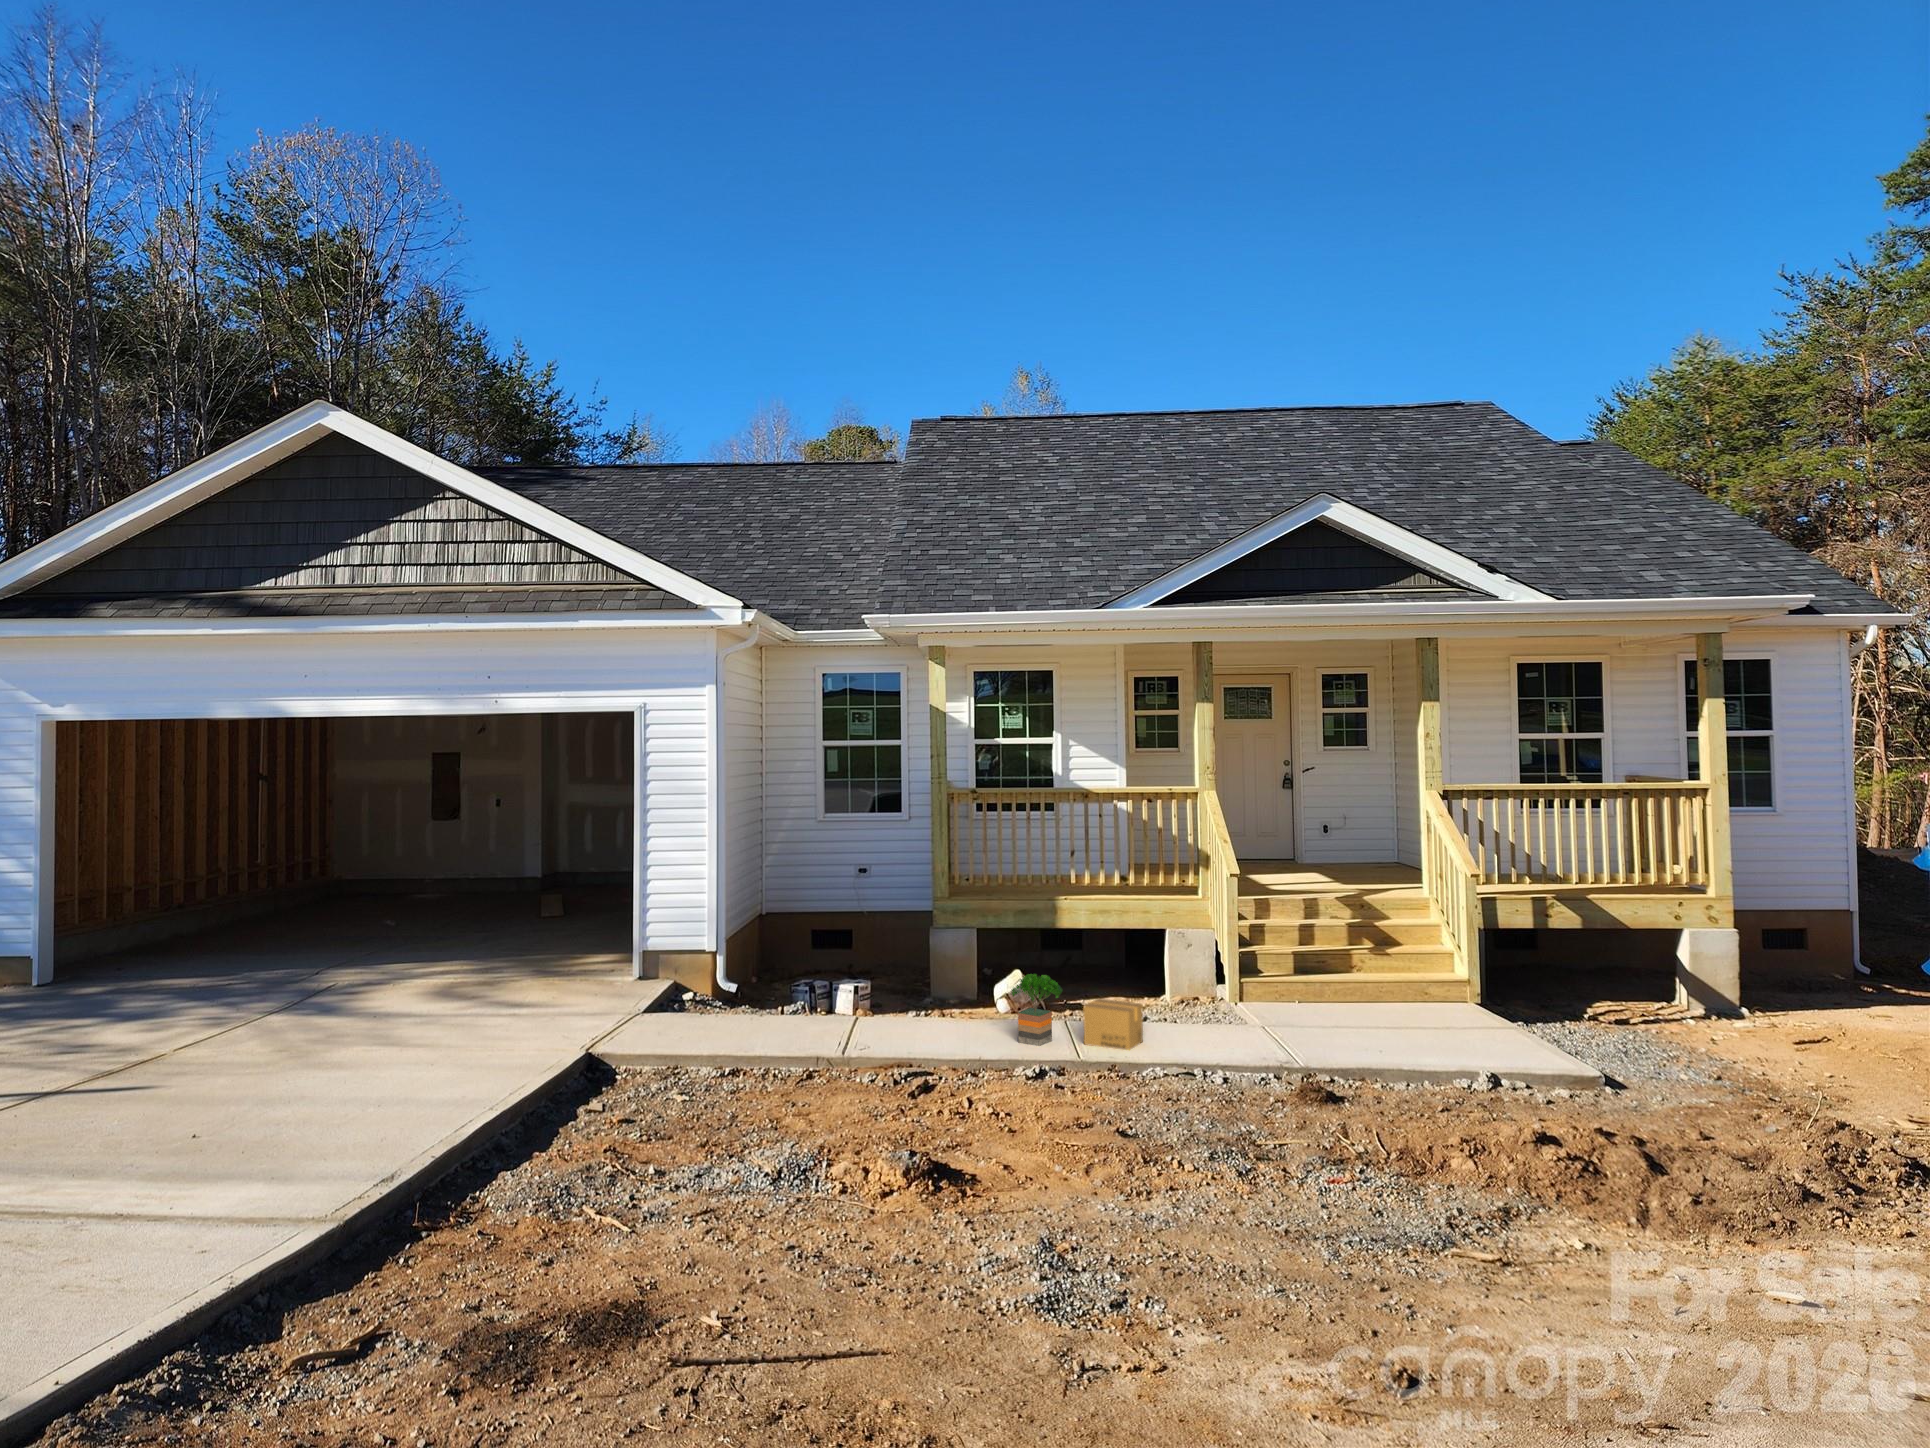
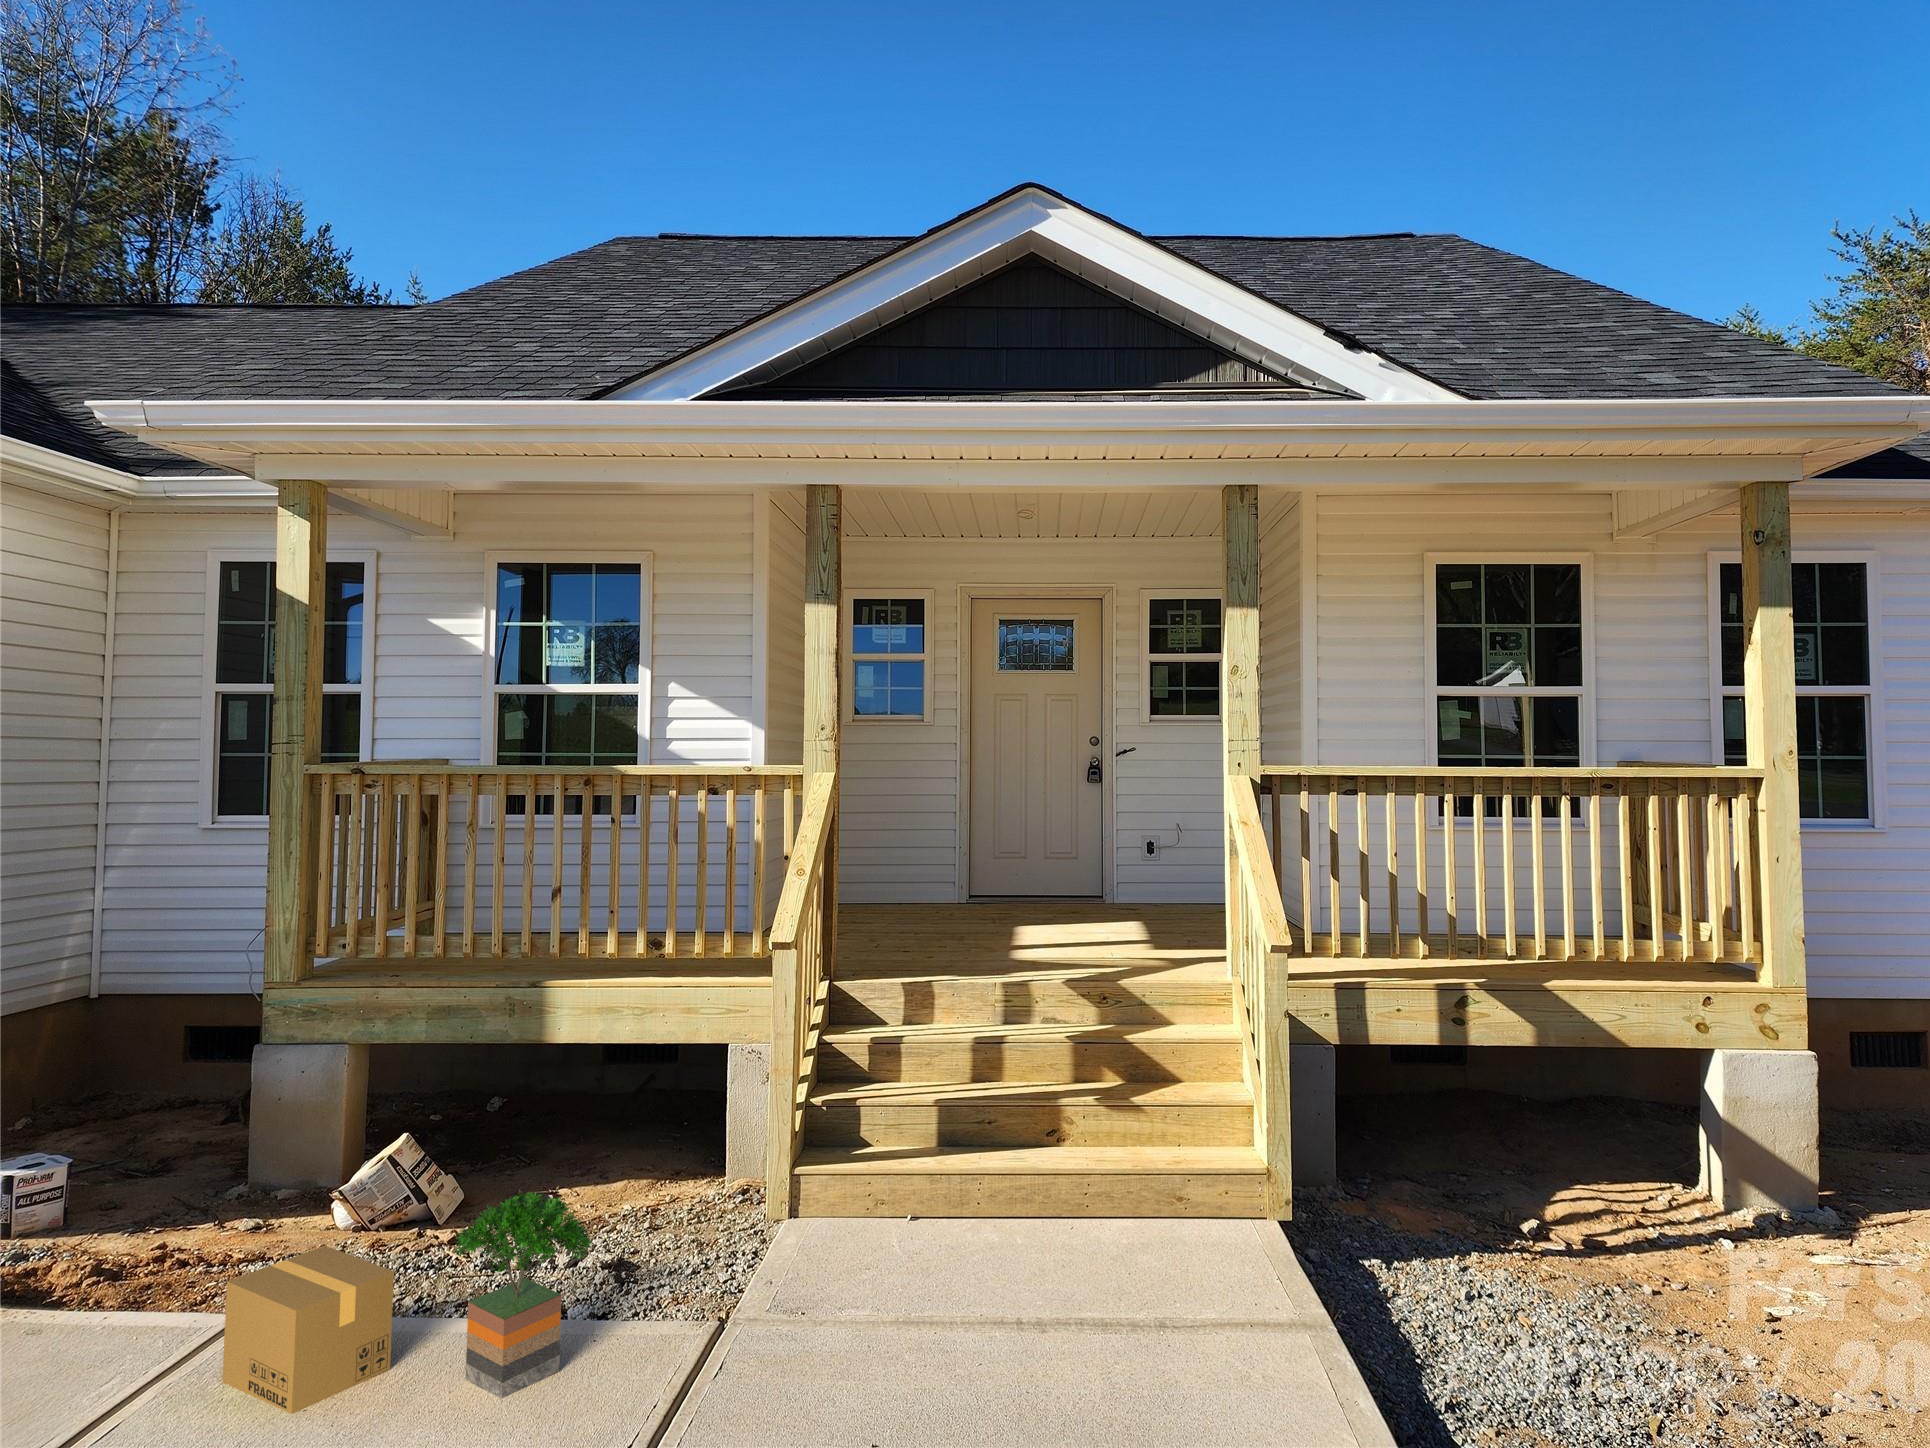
potted tree: present [1012,974,1062,1046] -> present [455,1192,592,1399]

